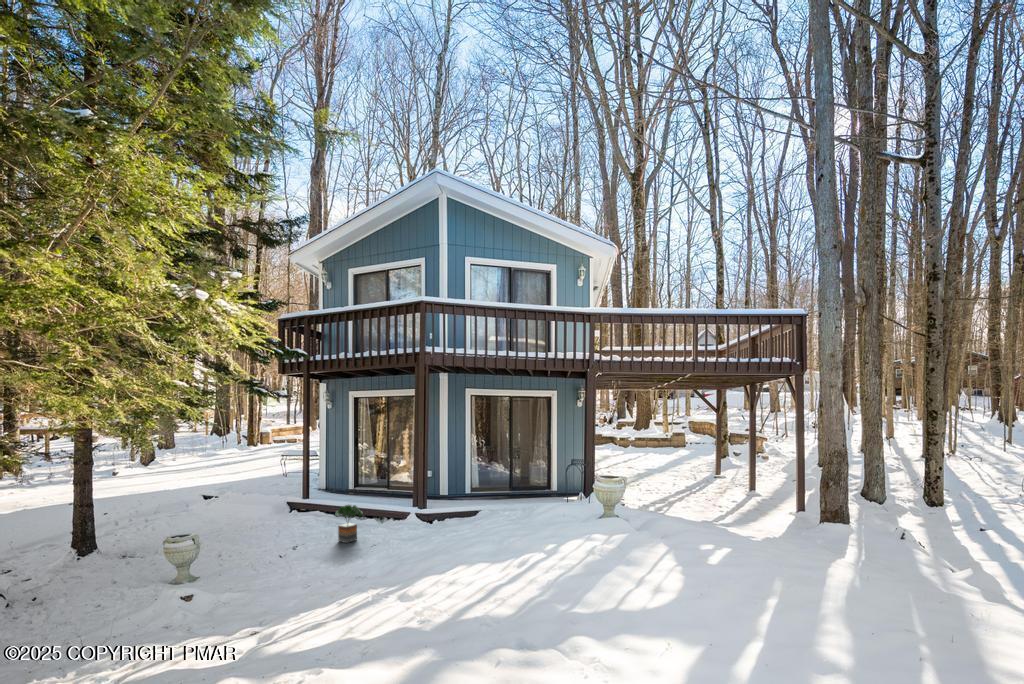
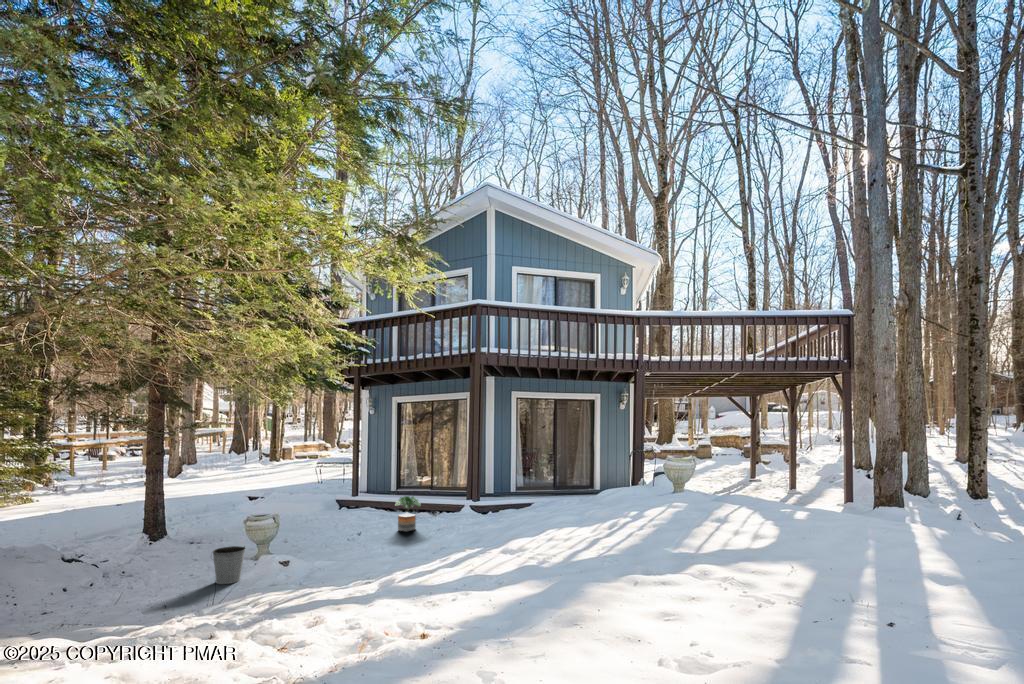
bucket: none [108,579,150,624] -> present [213,546,245,584]

